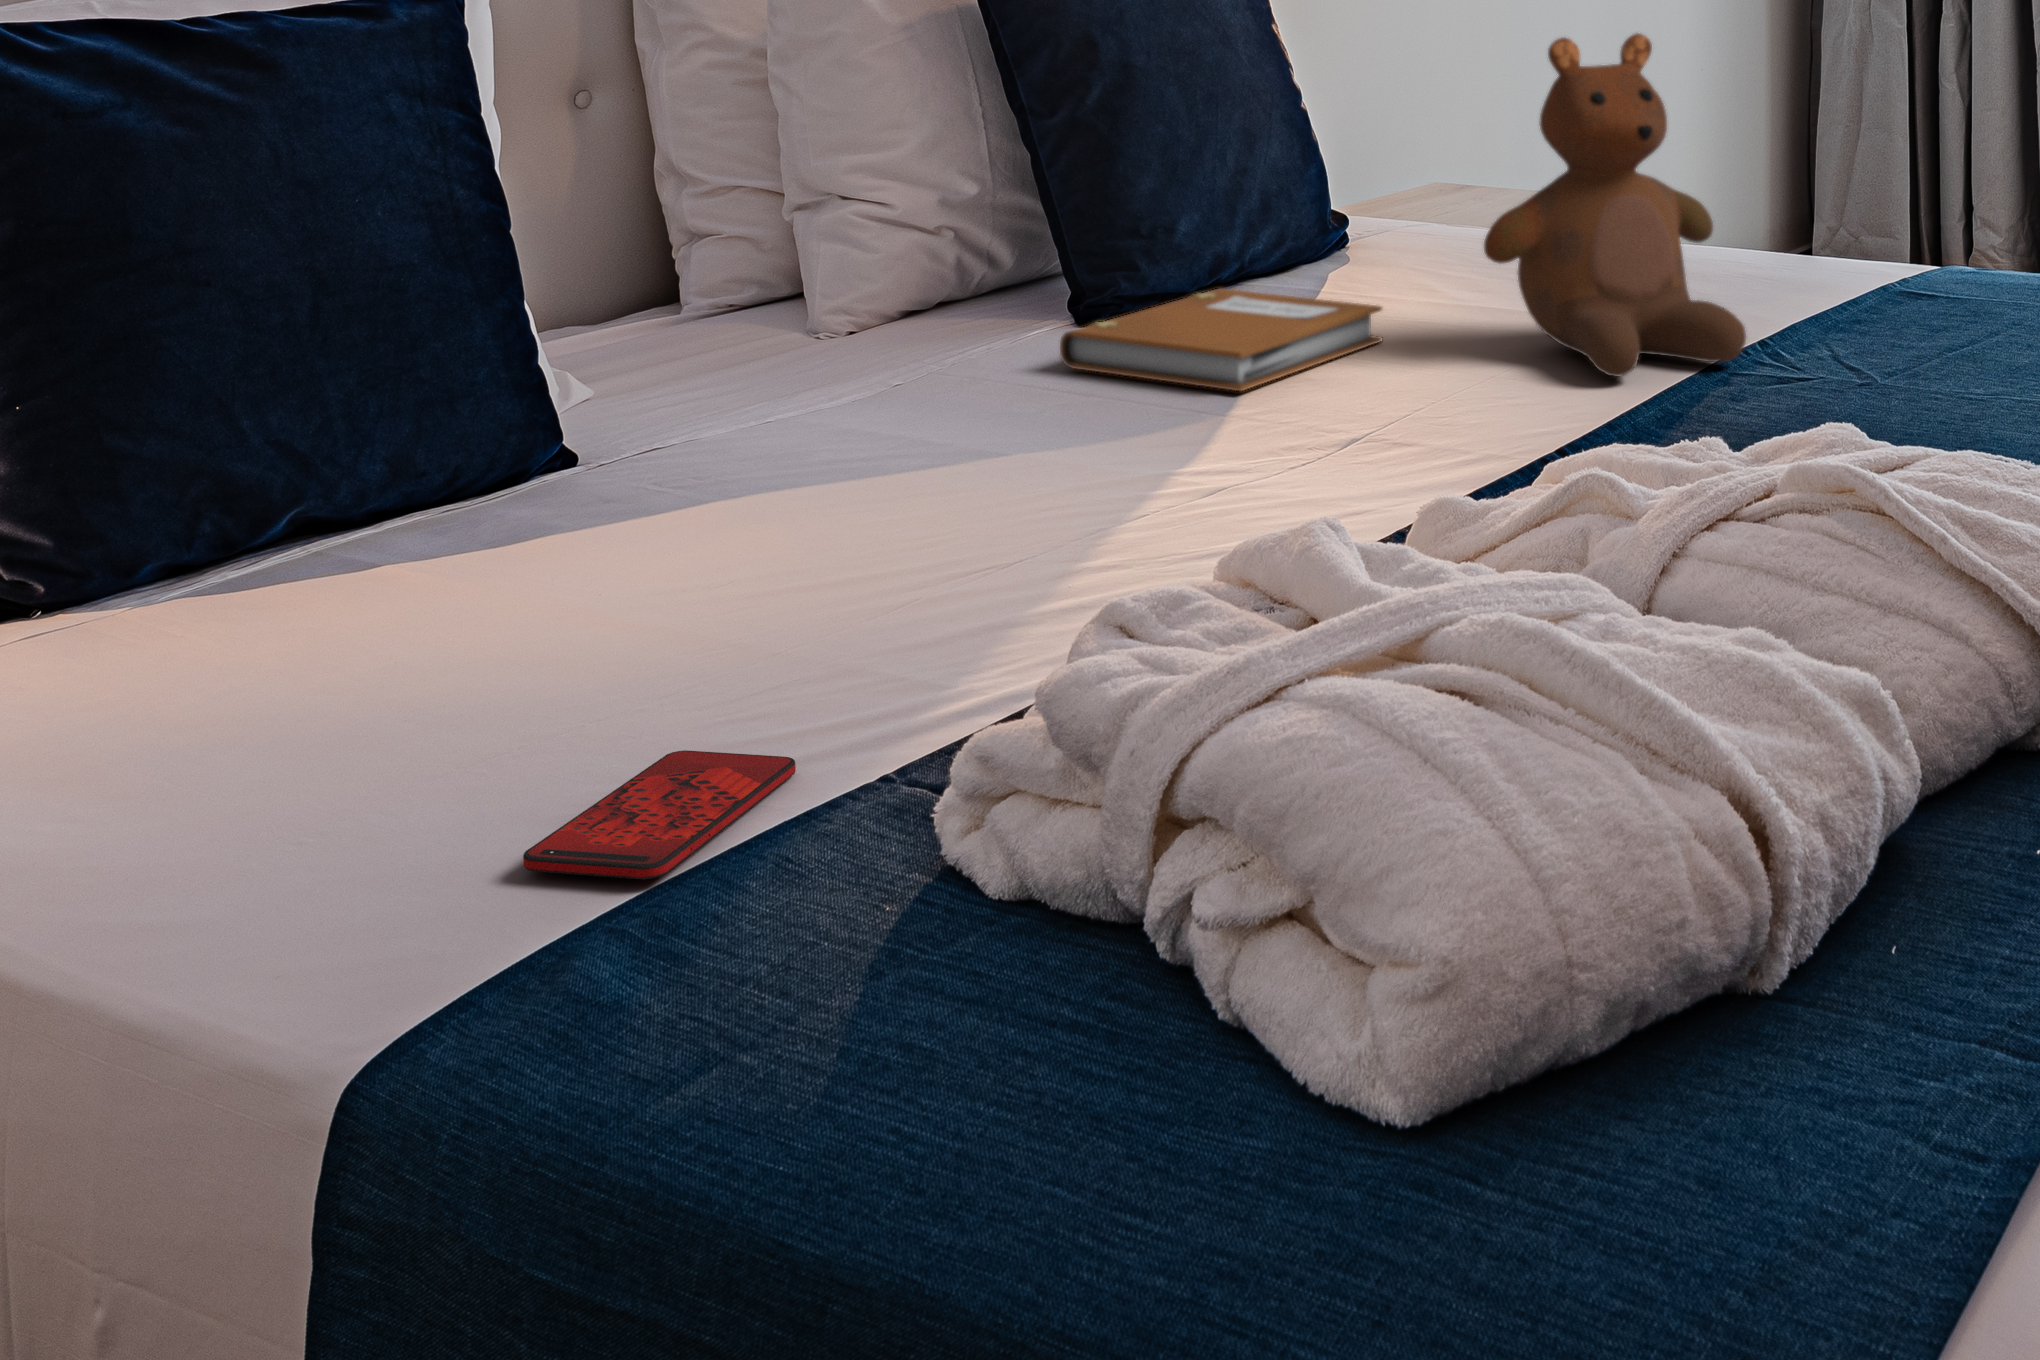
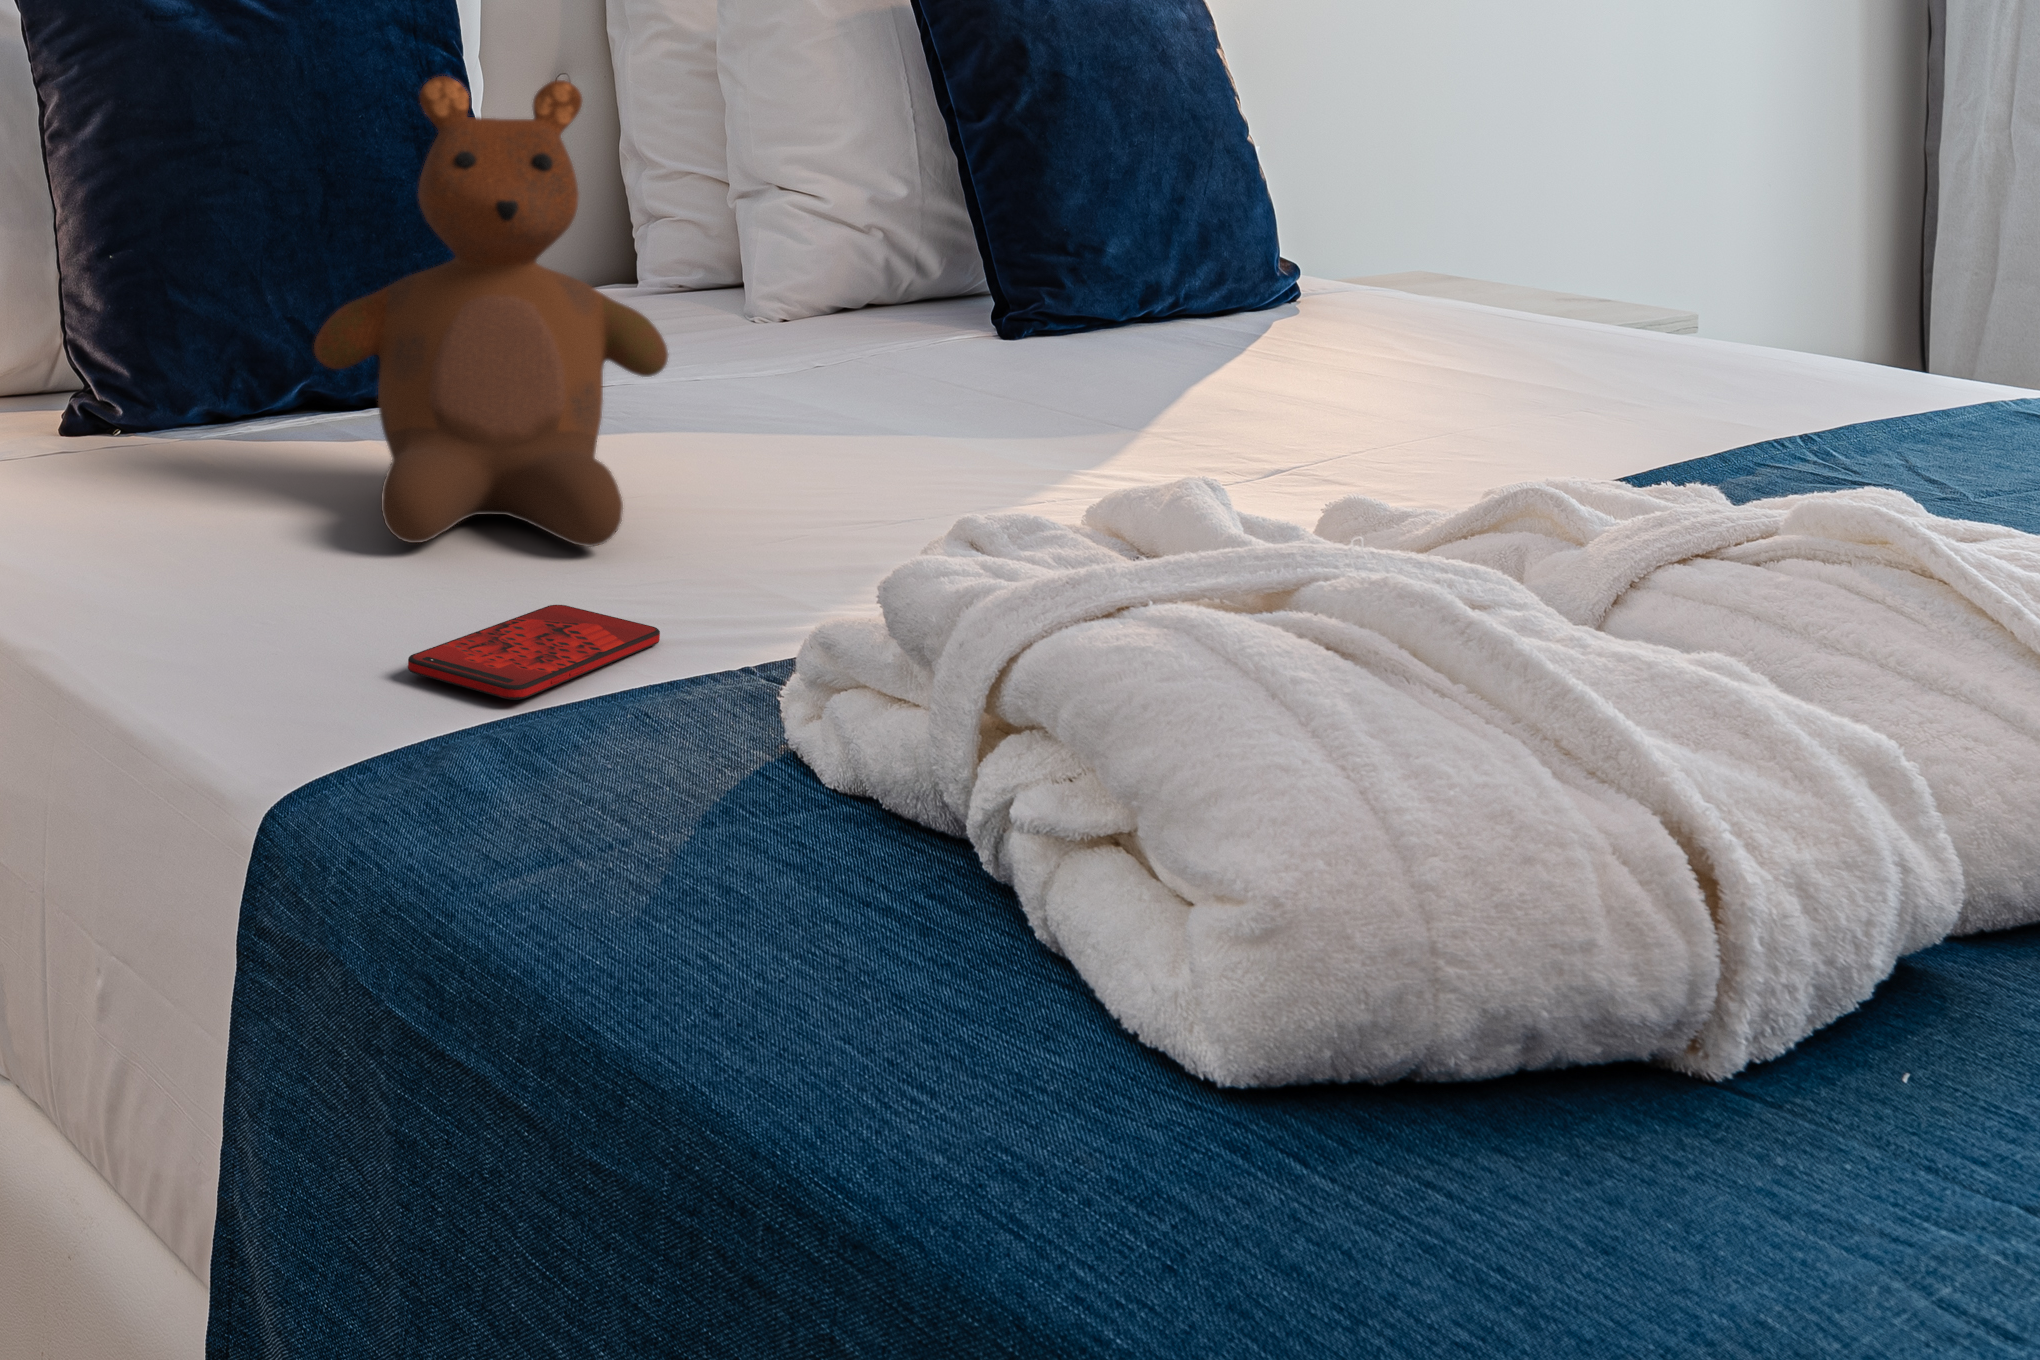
teddy bear: present [1484,33,1746,377] -> present [314,76,669,547]
notebook: present [1060,289,1383,391] -> none [976,314,1314,405]

